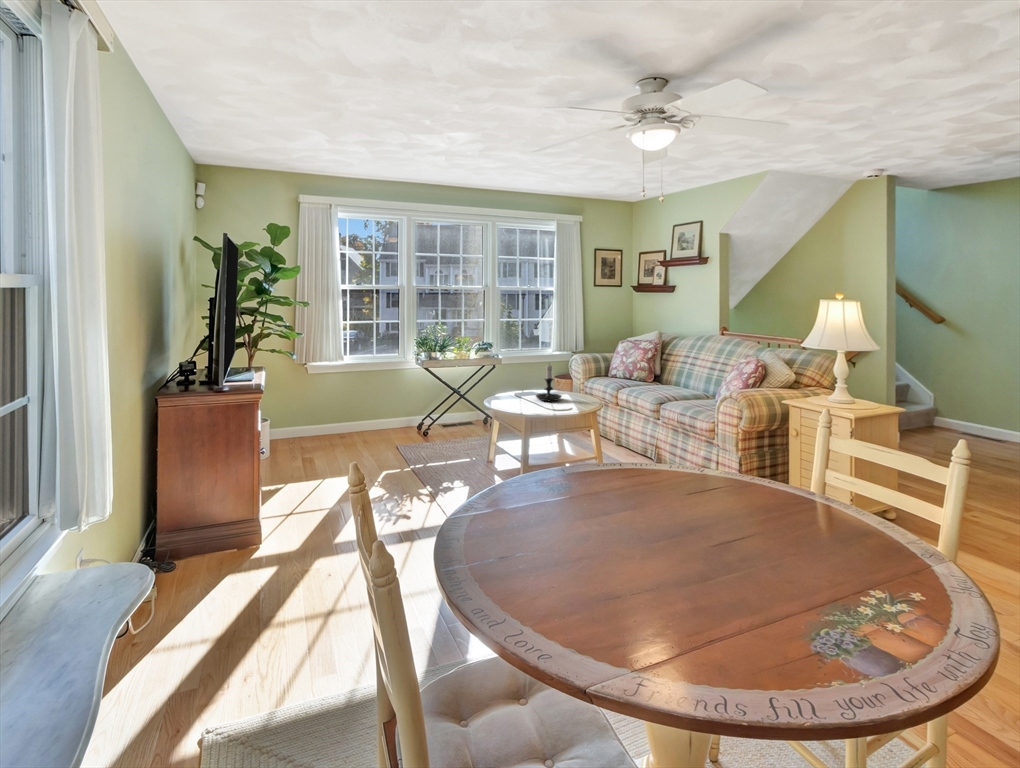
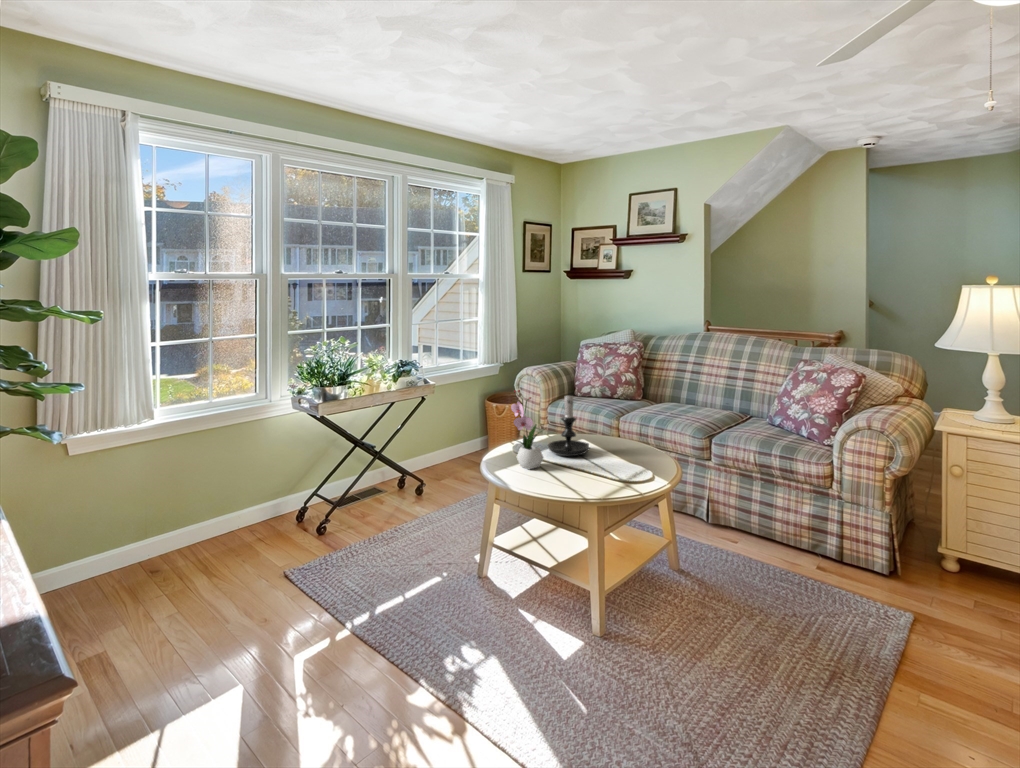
flower arrangement: none [507,358,527,404] -> present [511,390,543,470]

